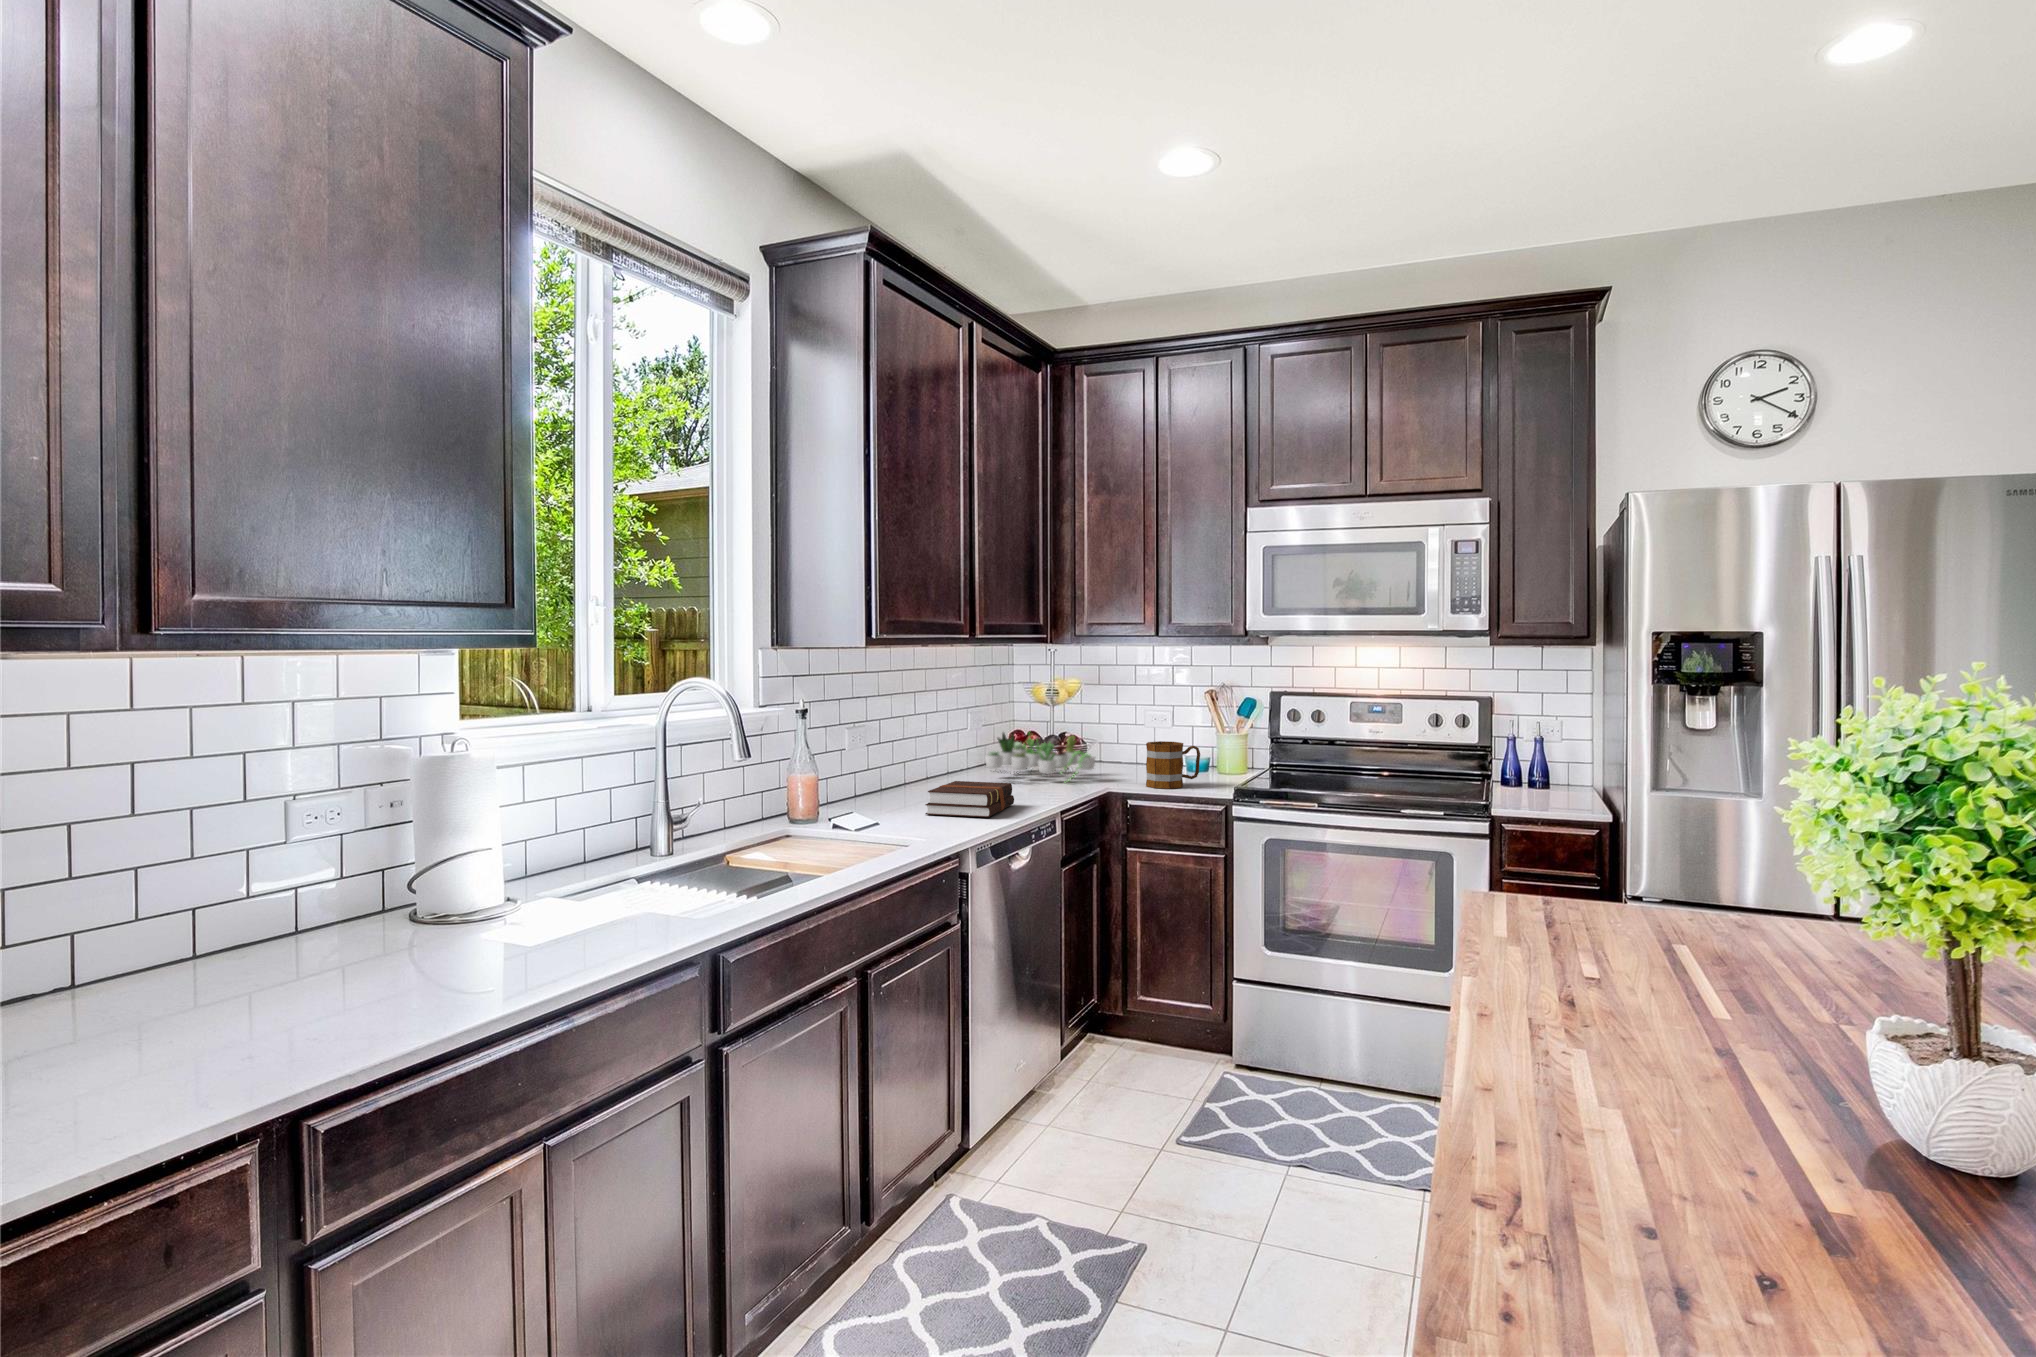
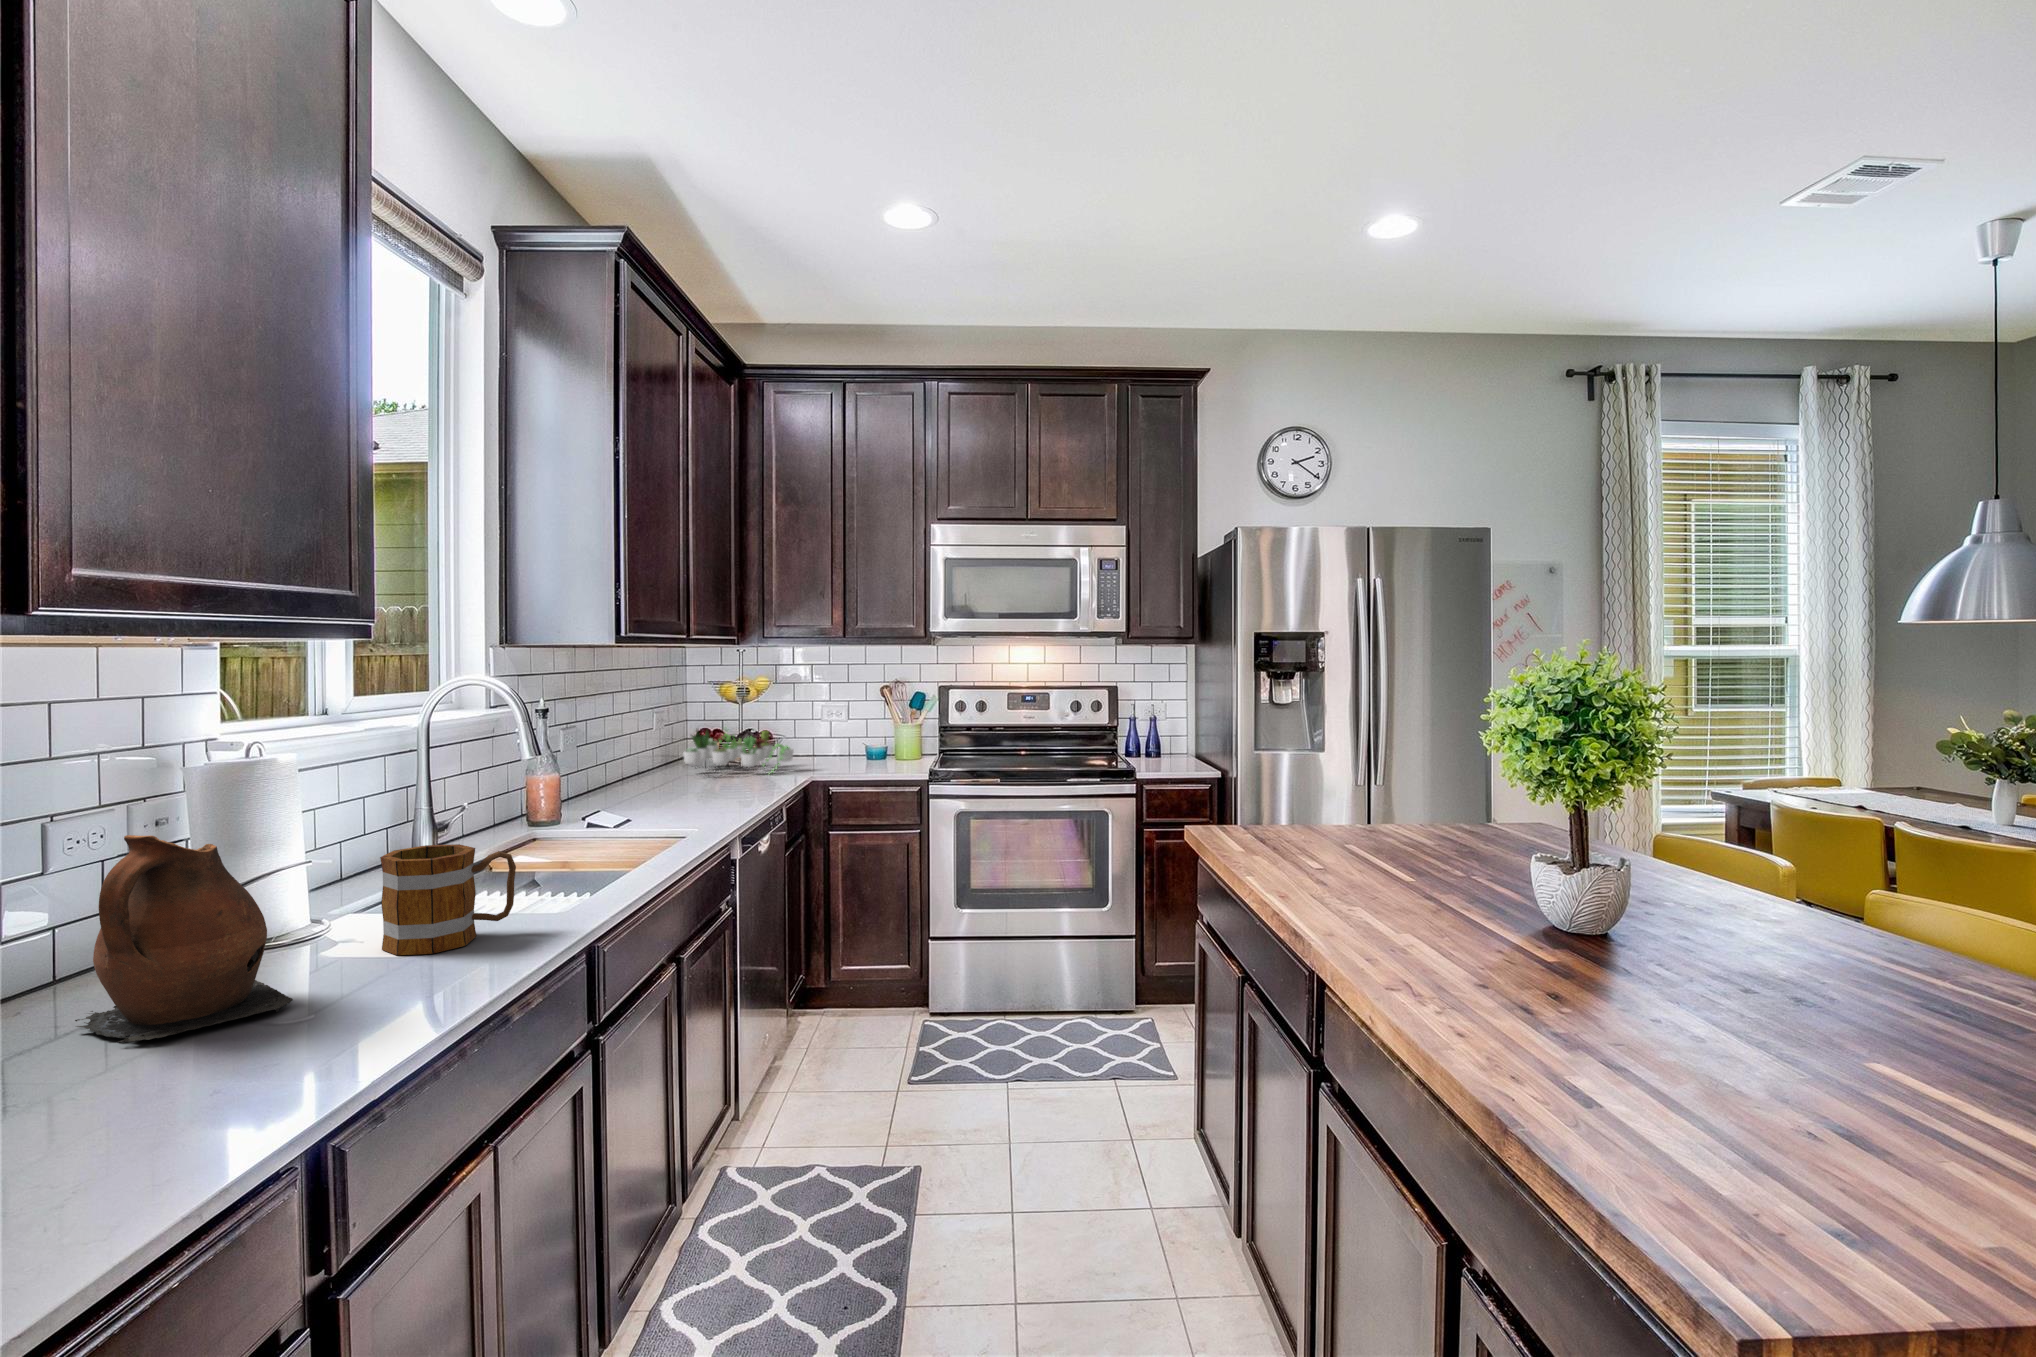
mug: present [1146,741,1200,789] -> present [380,844,516,955]
hardback book: present [925,781,1014,817] -> none [665,775,743,809]
ceramic pitcher: none [234,819,403,1002] -> present [75,835,293,1043]

